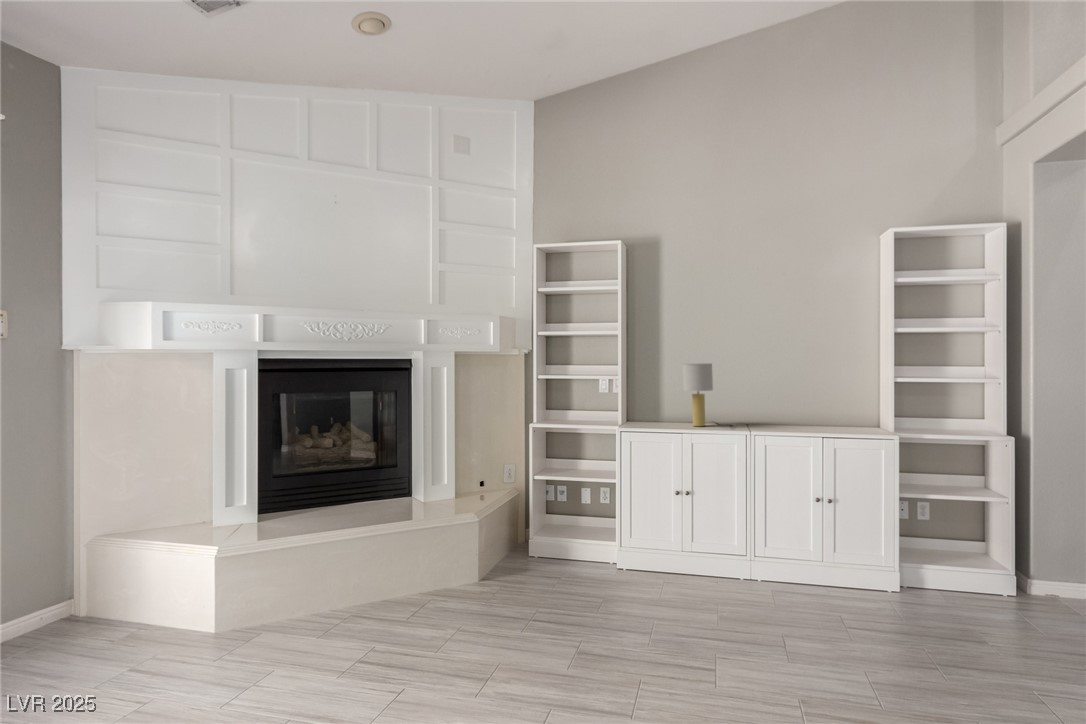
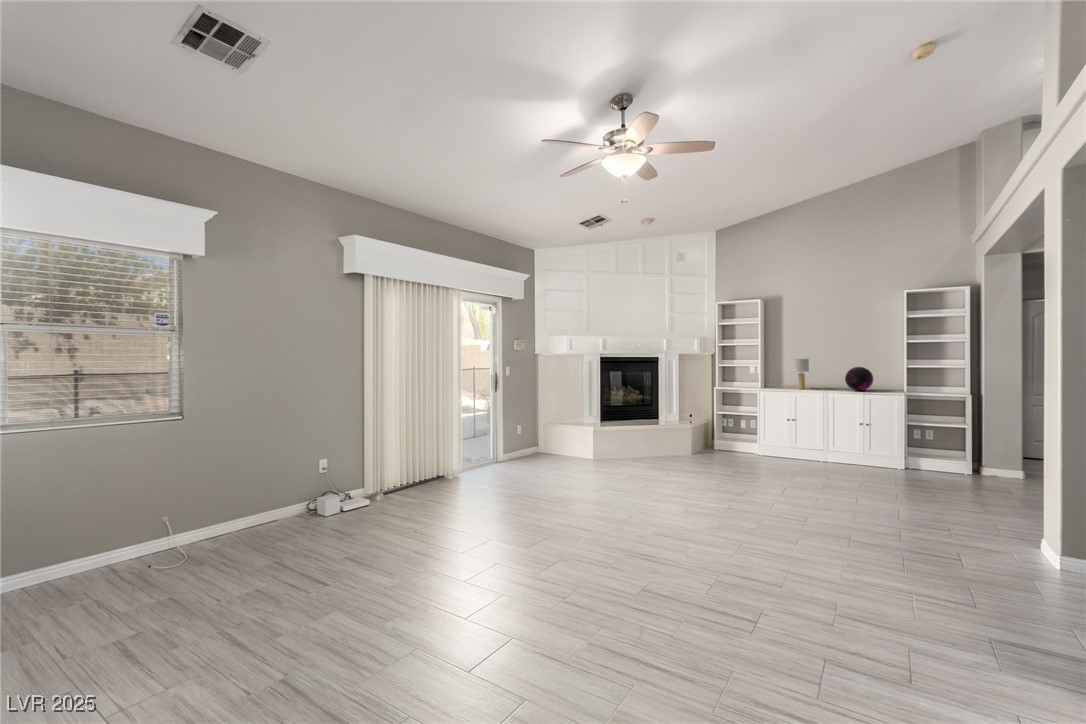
decorative orb: none [782,380,835,430] -> present [845,367,873,391]

